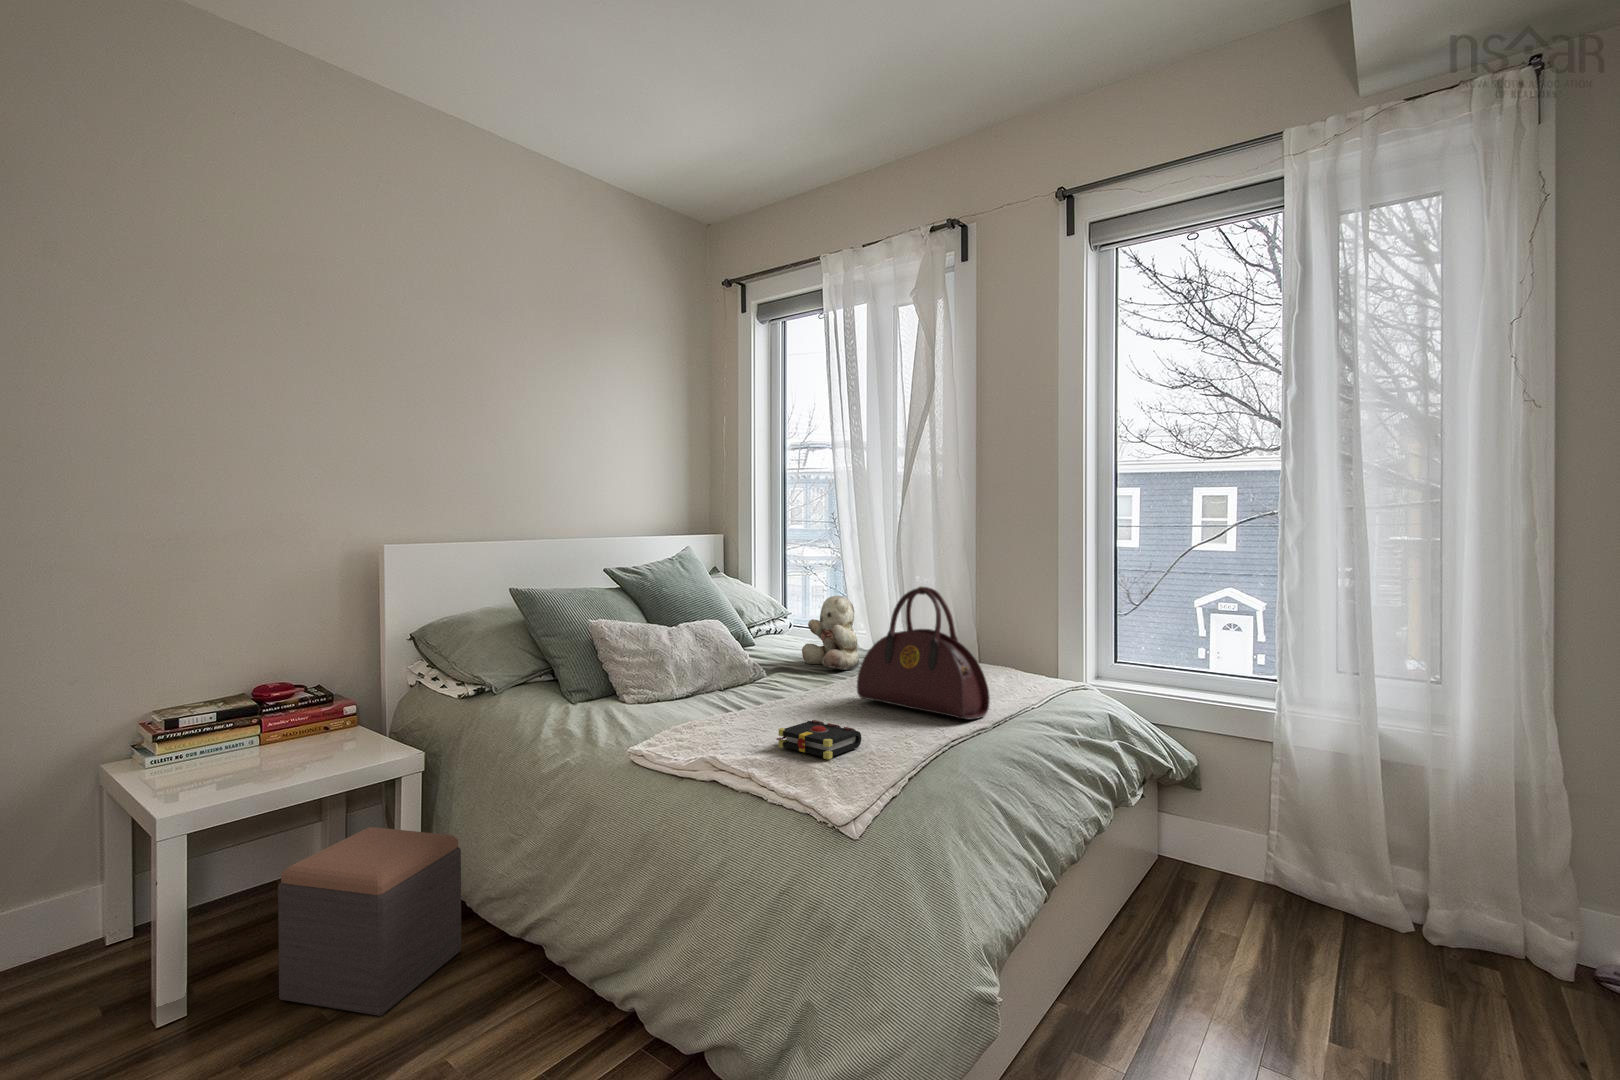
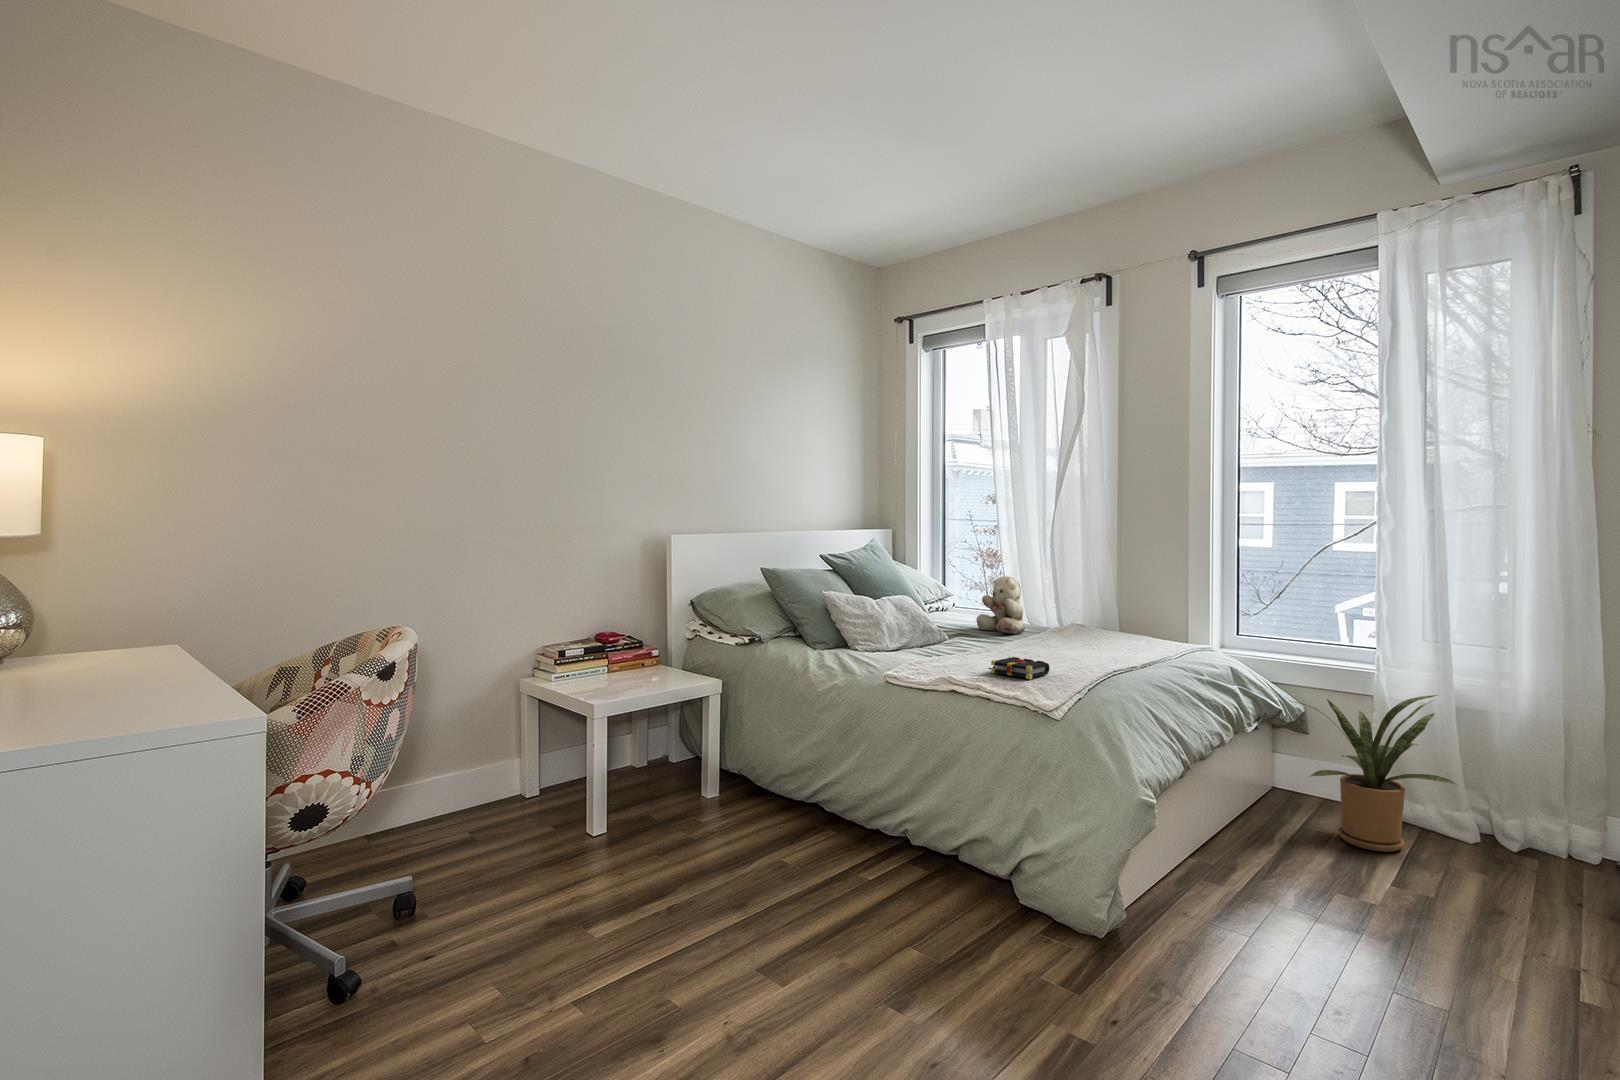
handbag: present [857,586,990,720] -> none [1034,566,1138,662]
house plant: none [1177,755,1407,970] -> present [1291,695,1457,852]
footstool: present [278,827,461,1016] -> none [655,728,758,842]

